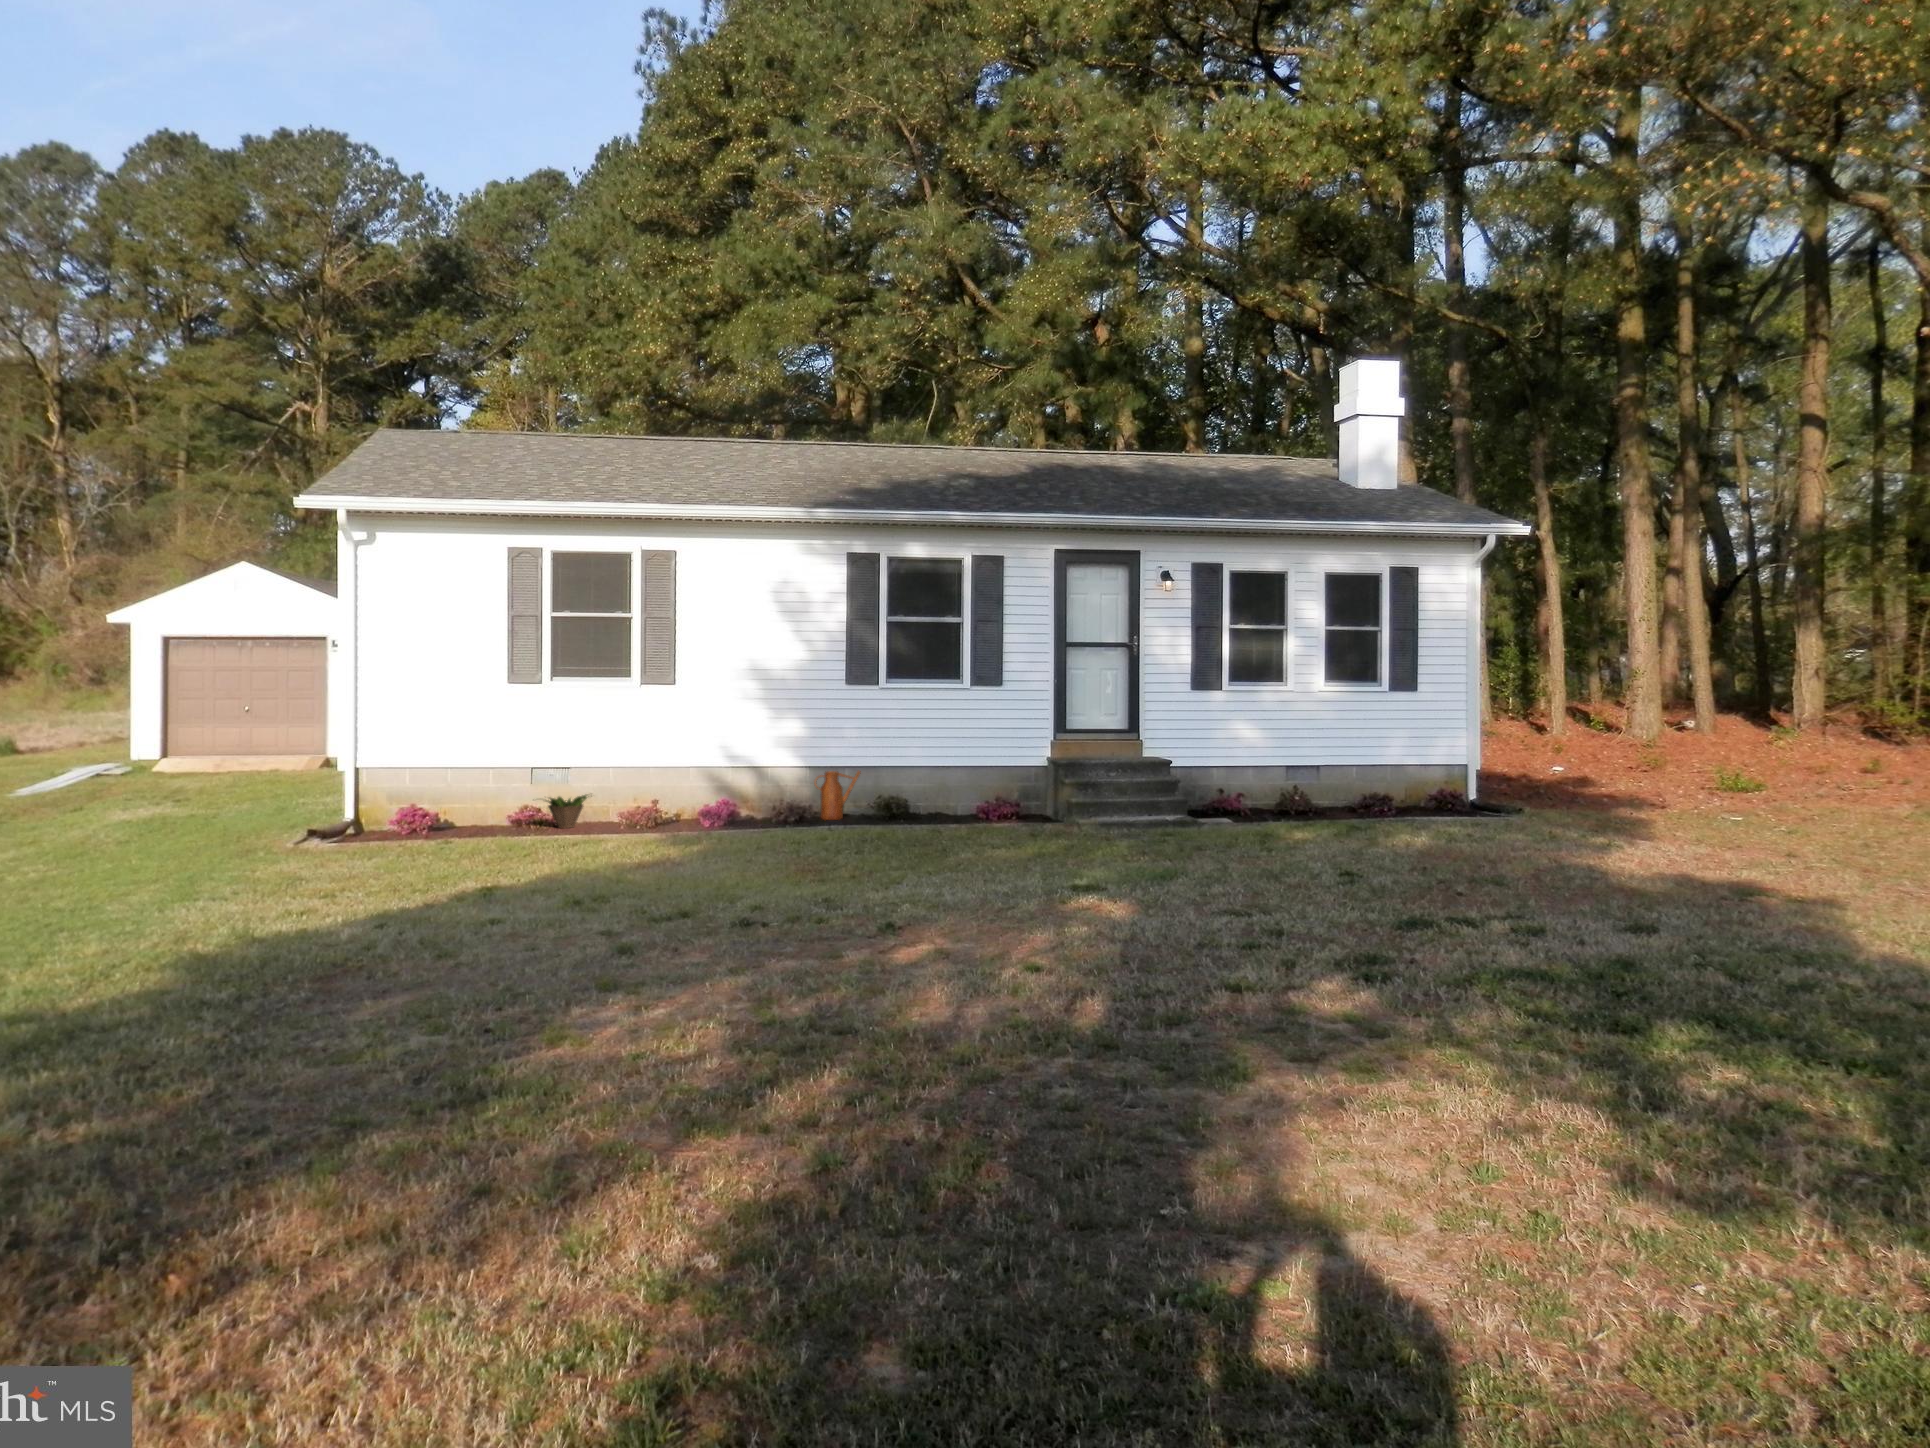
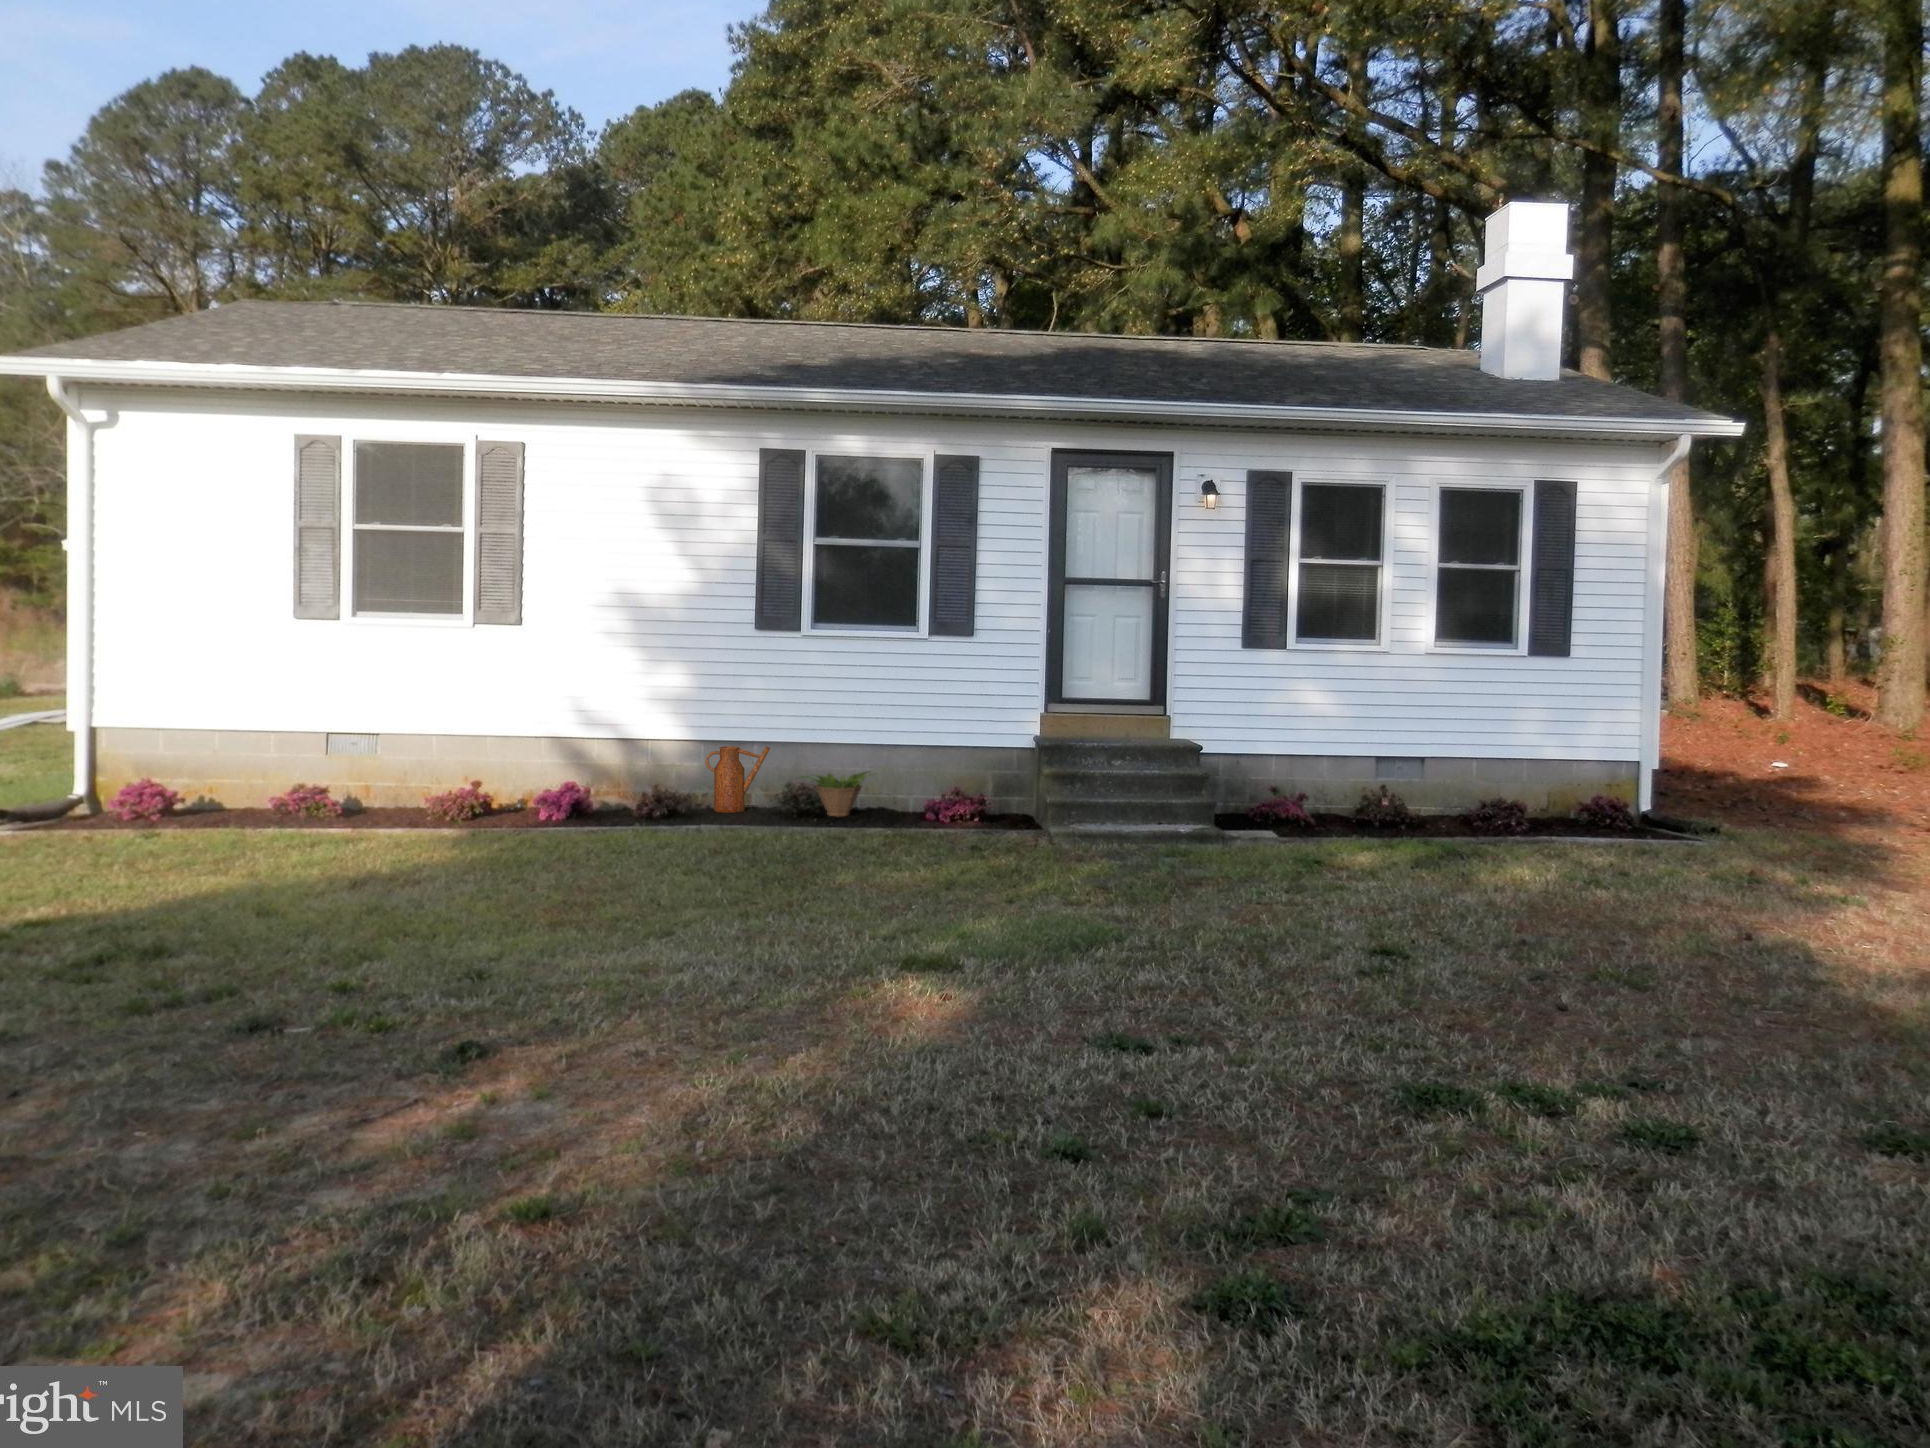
decorative plant: present [545,795,587,828] -> present [803,772,868,816]

